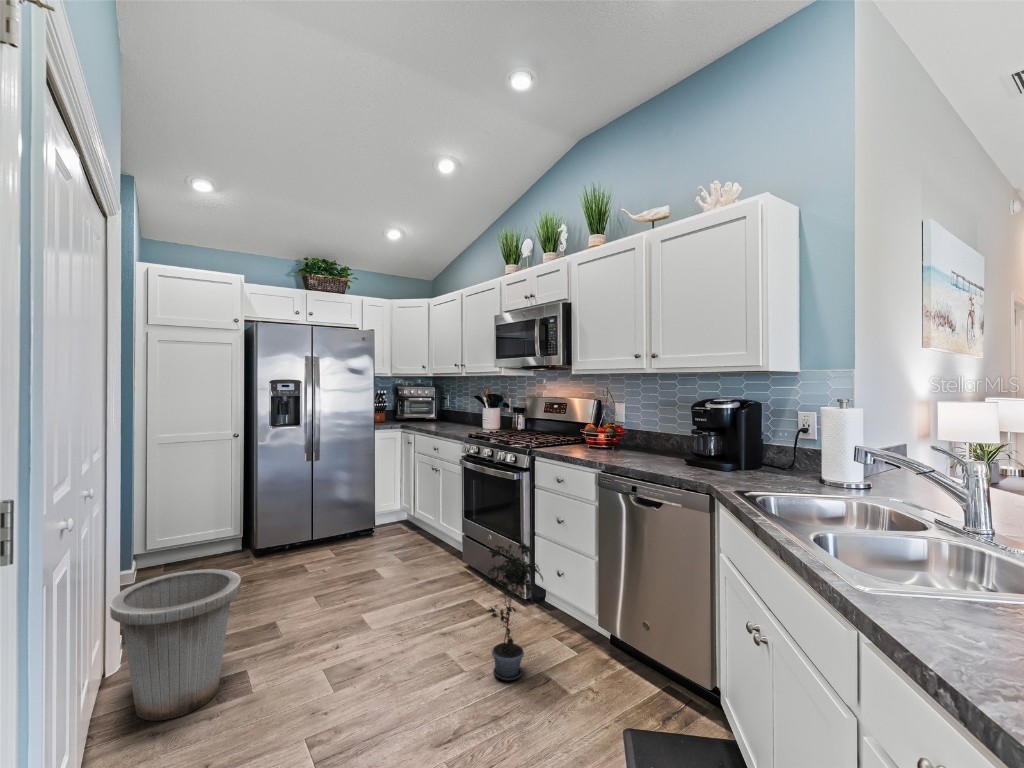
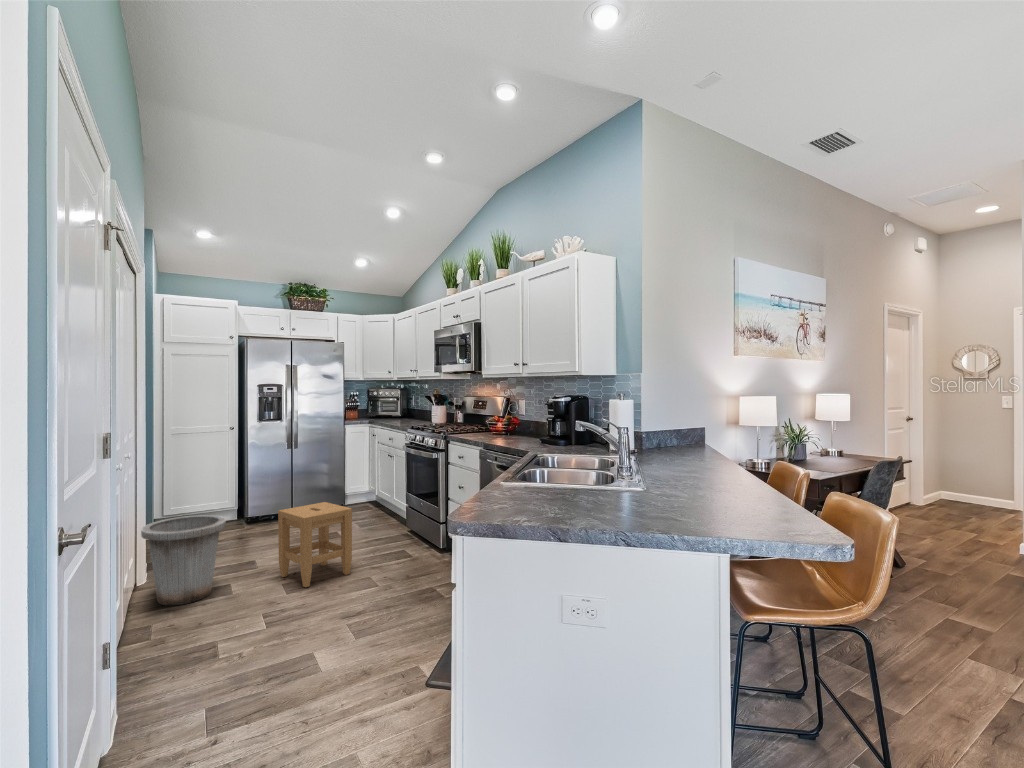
potted plant: present [482,537,543,680] -> none [388,492,430,591]
stool: none [314,542,418,676] -> present [278,502,352,587]

